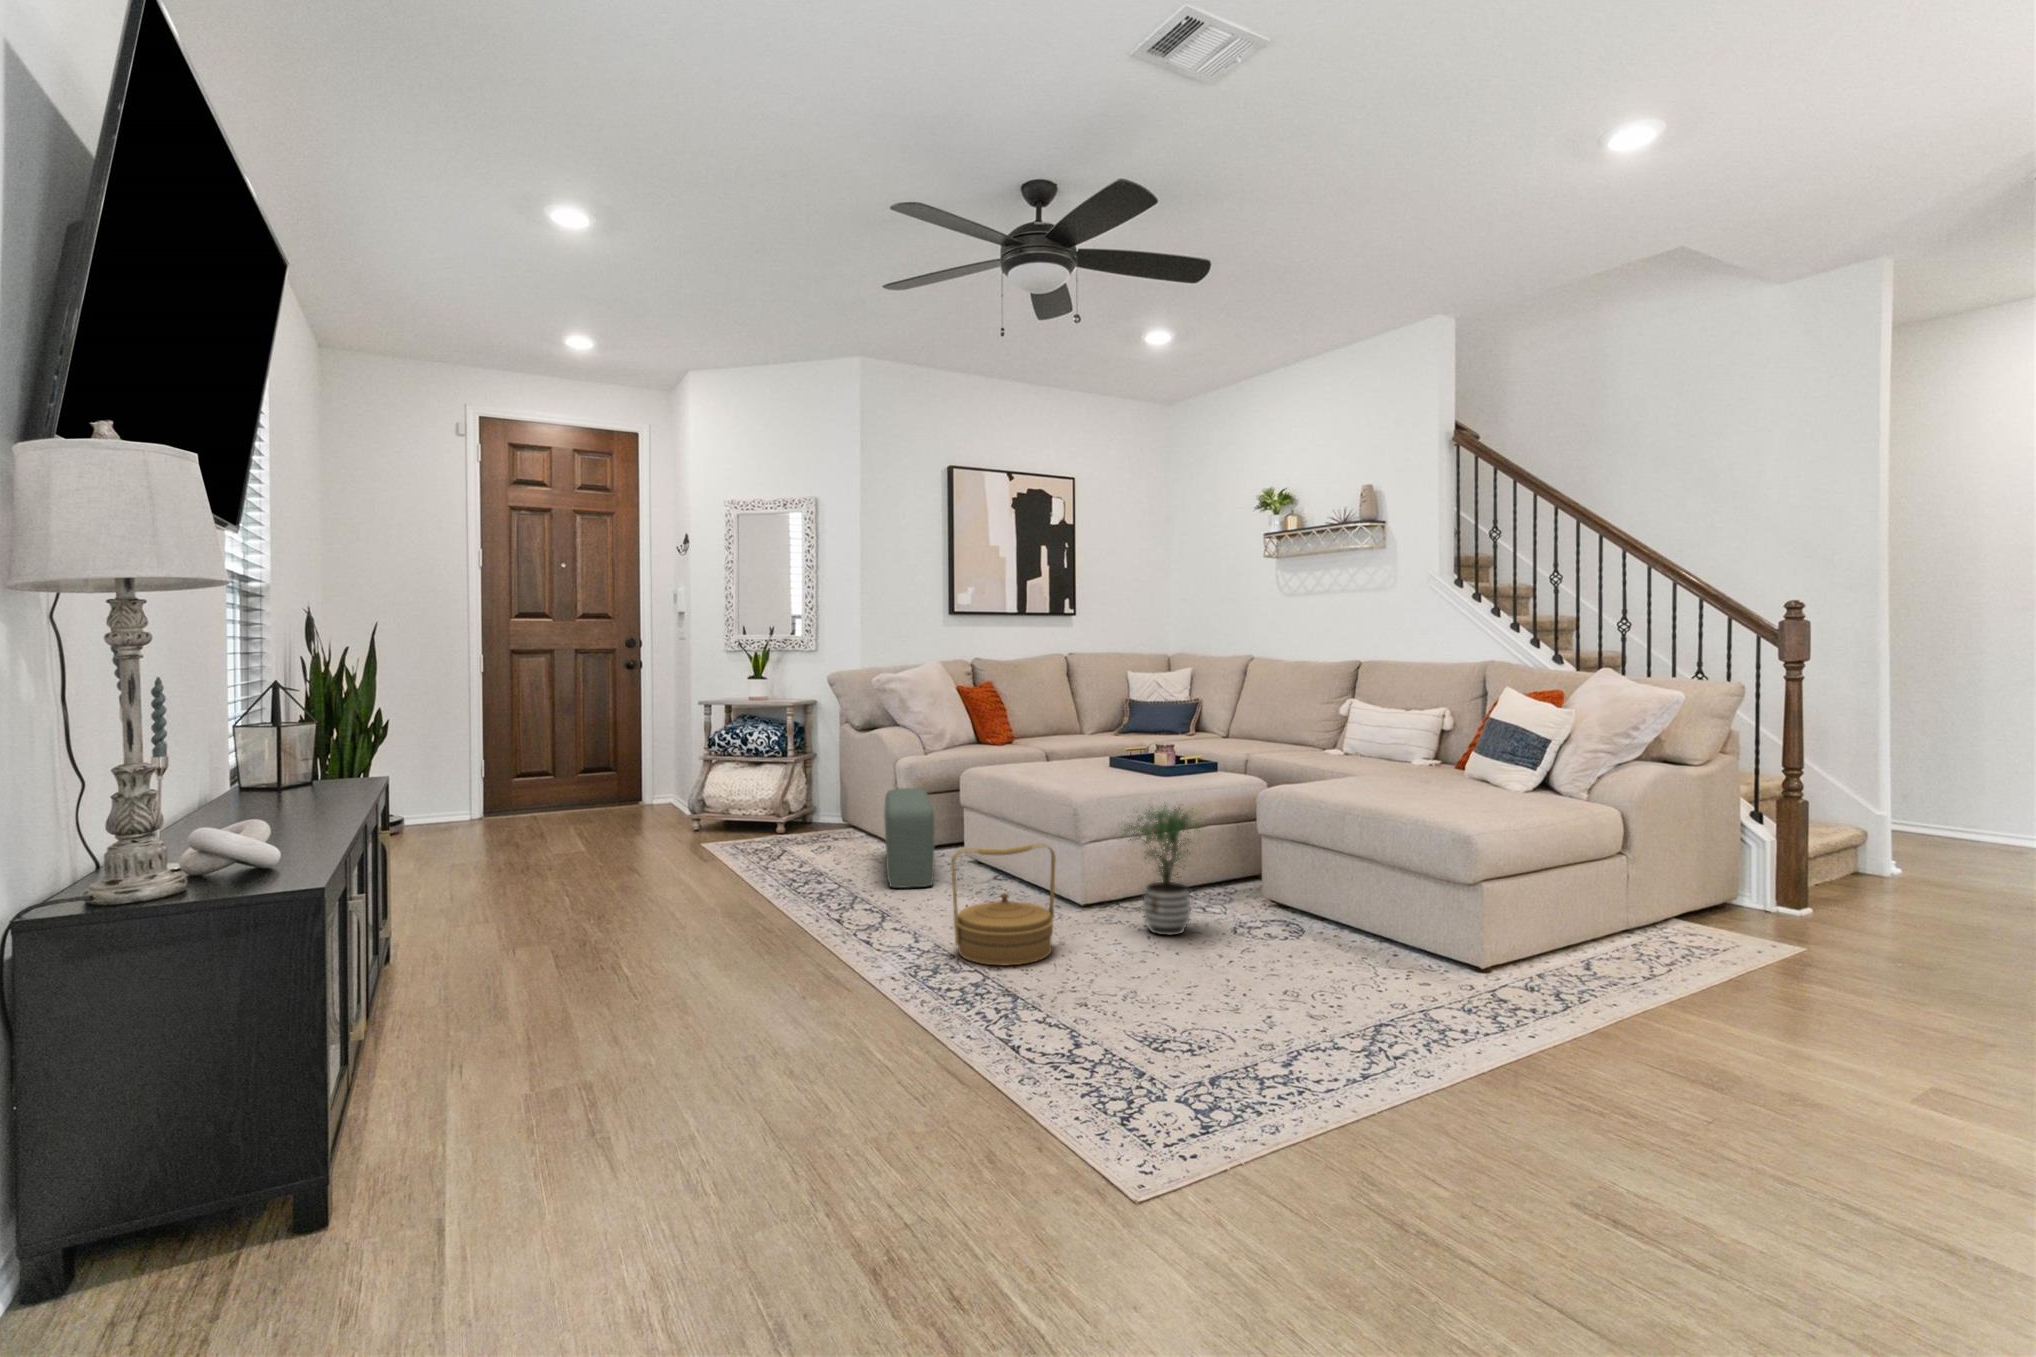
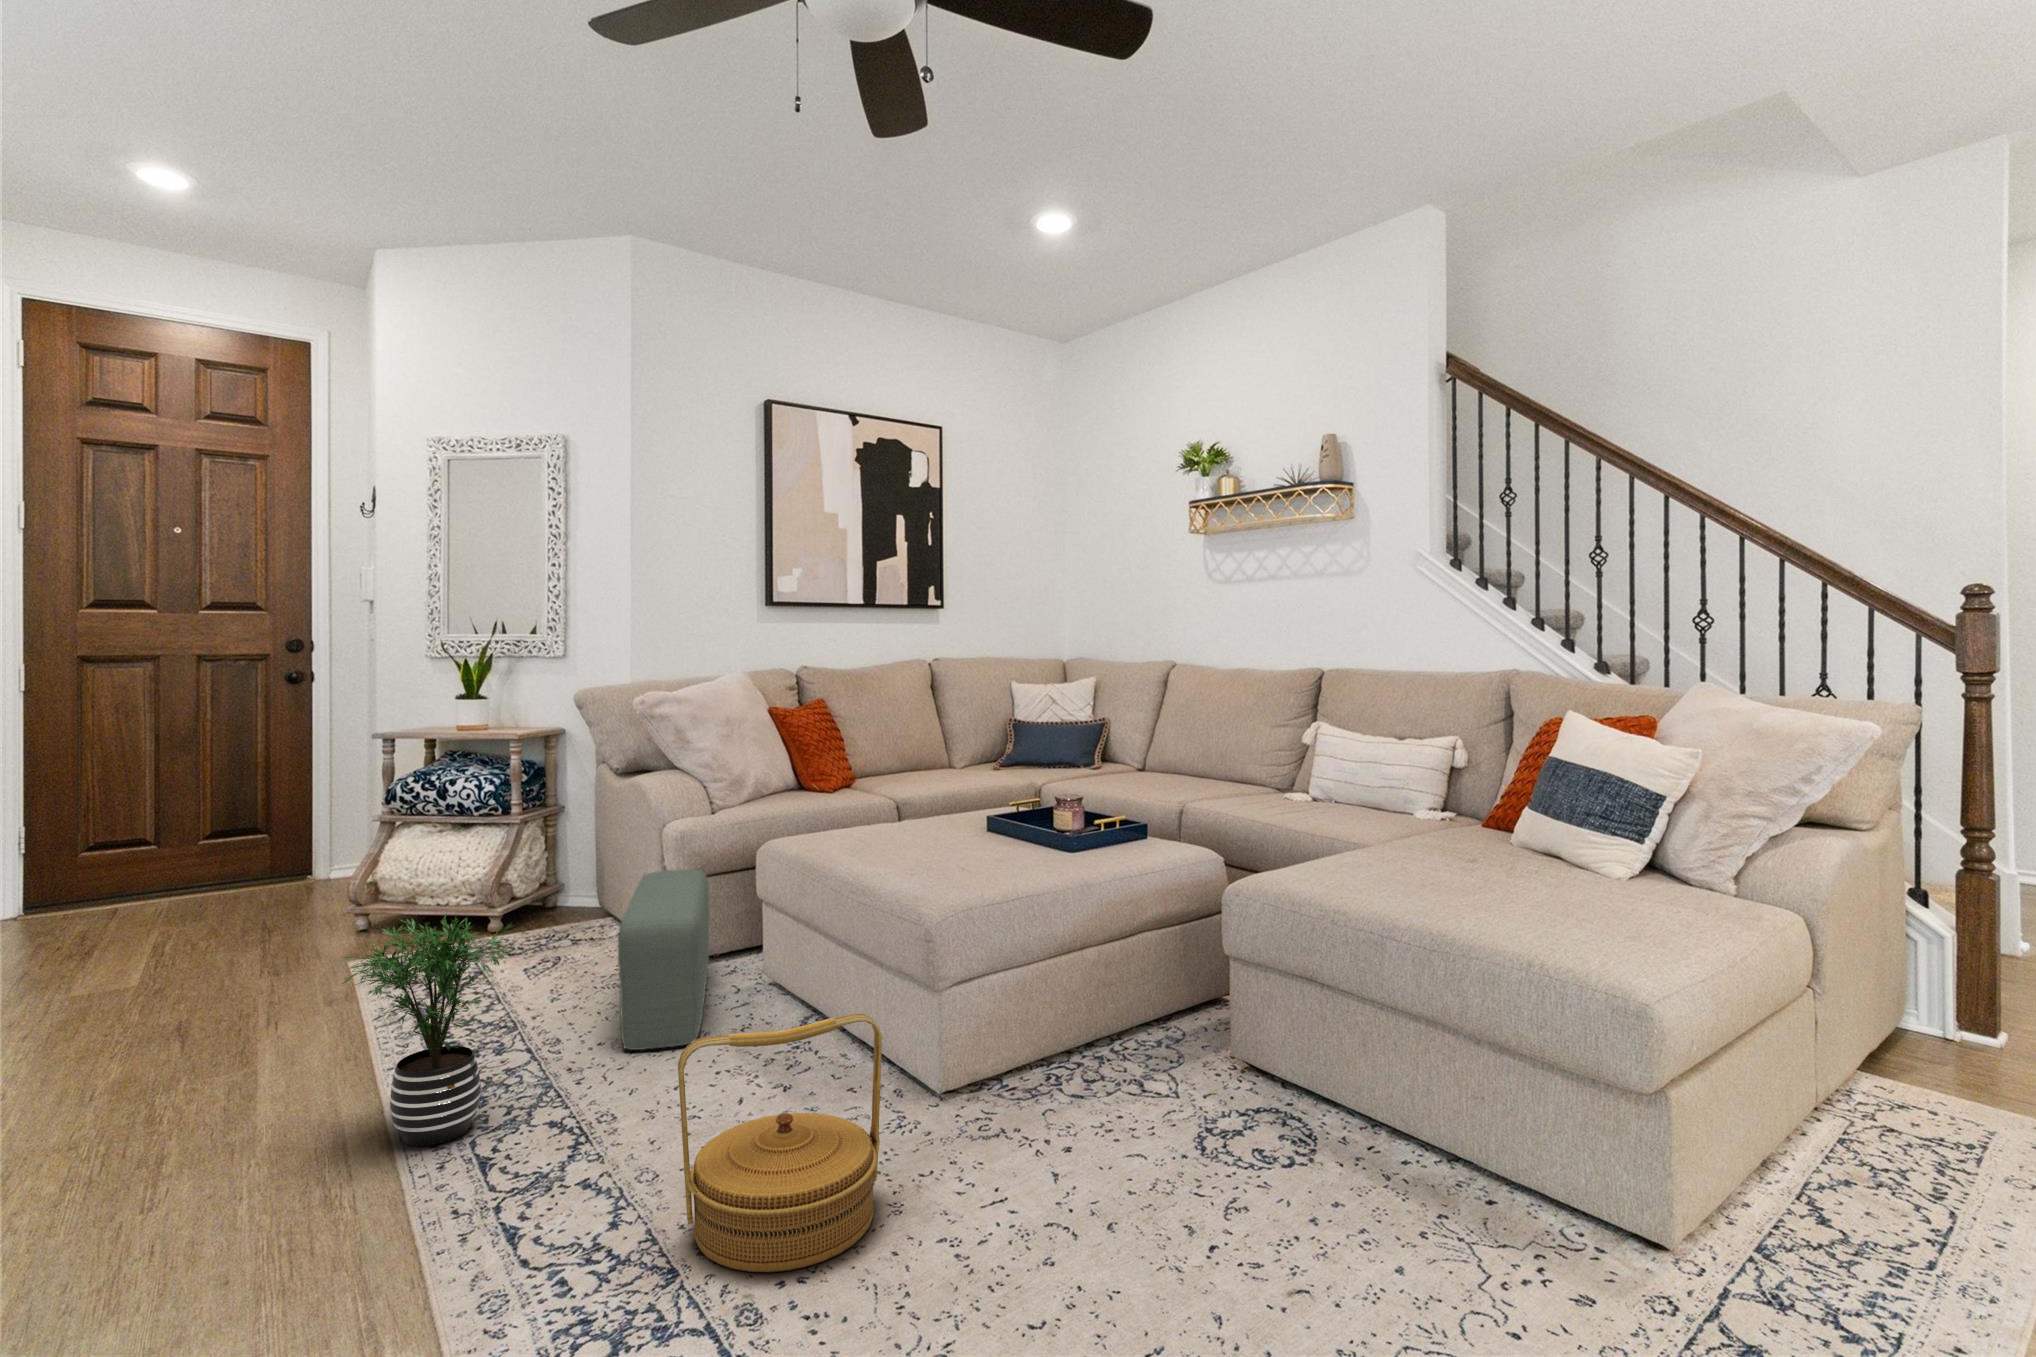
potted plant: present [1118,802,1202,935] -> present [339,913,517,1146]

